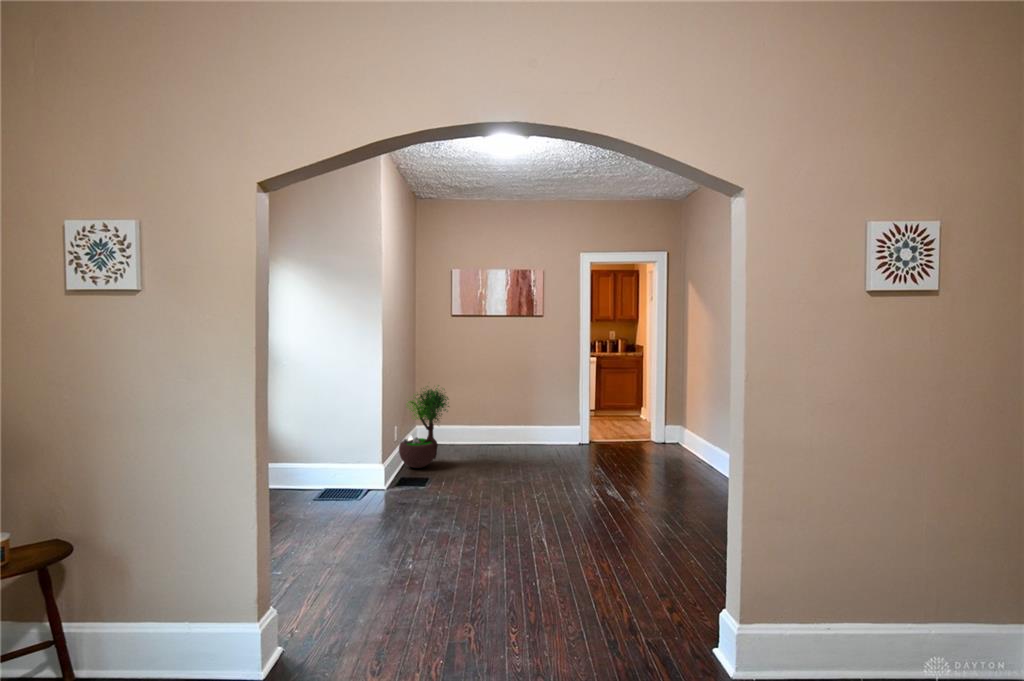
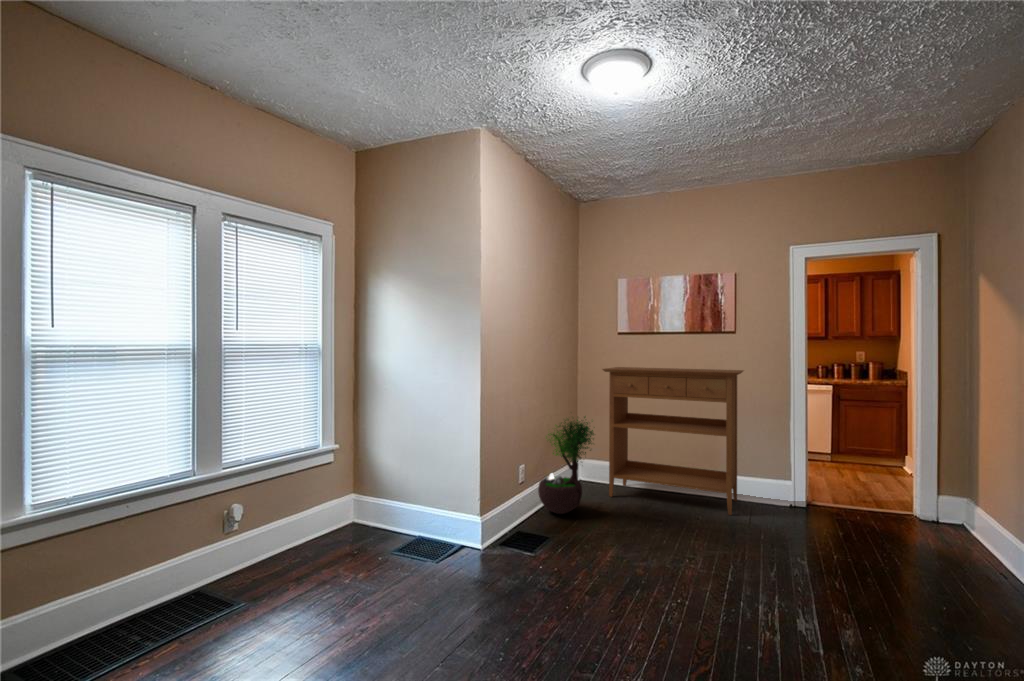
console table: none [445,345,551,454] -> present [603,367,743,515]

